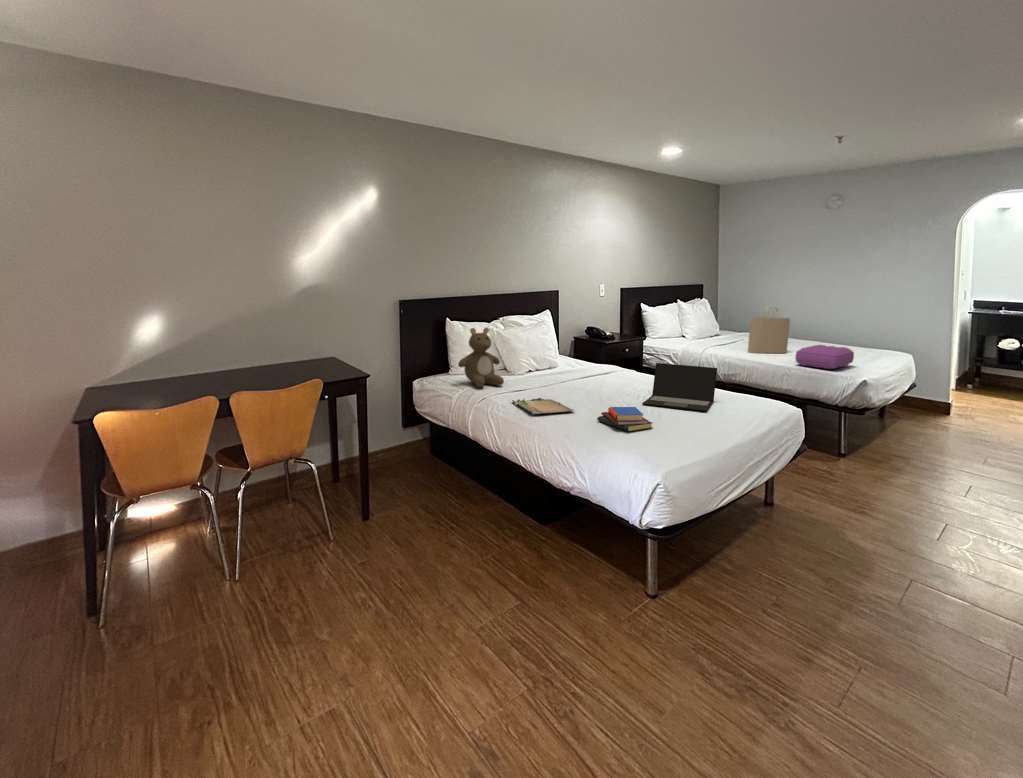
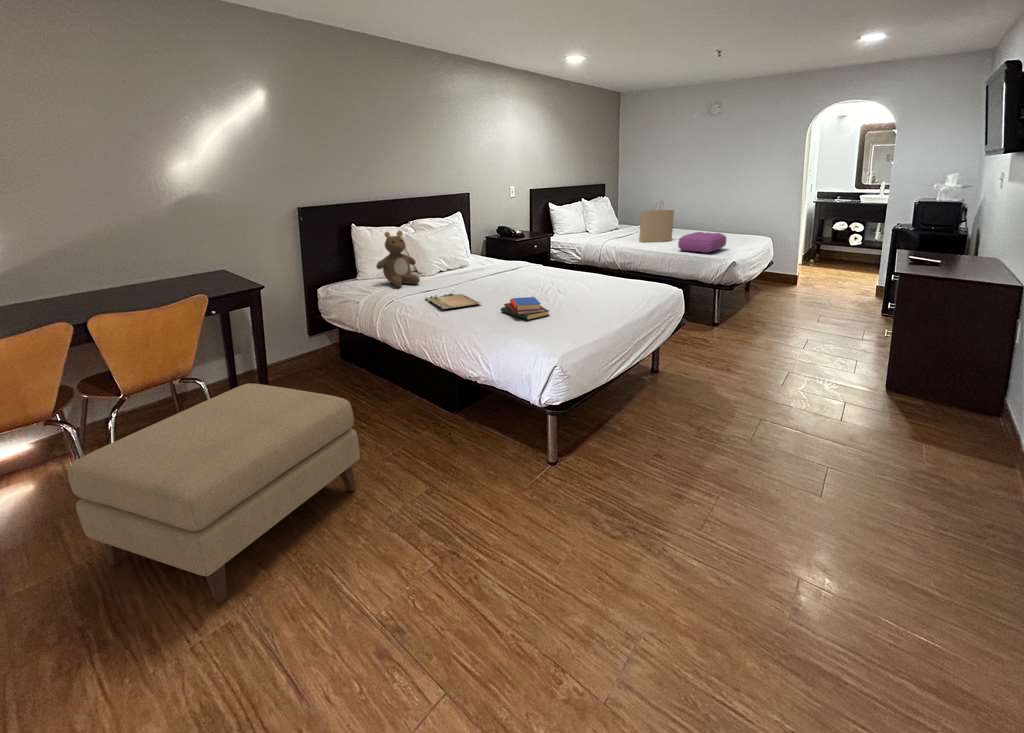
laptop: present [642,363,717,411] -> none [543,255,608,297]
ottoman: none [169,479,443,705] -> present [68,383,360,603]

